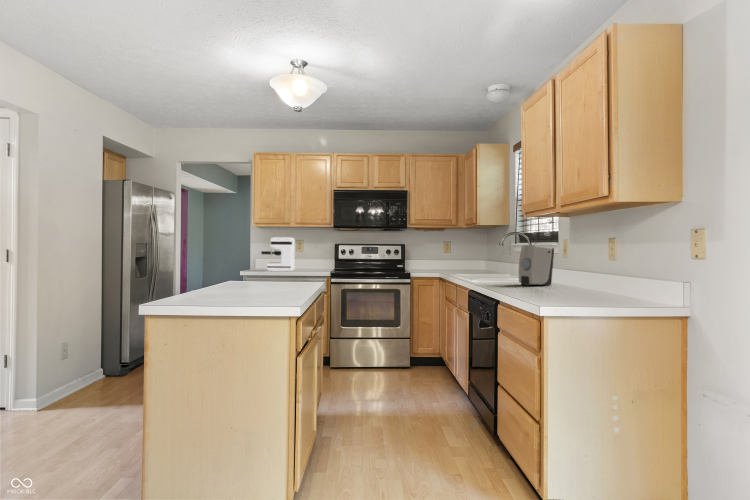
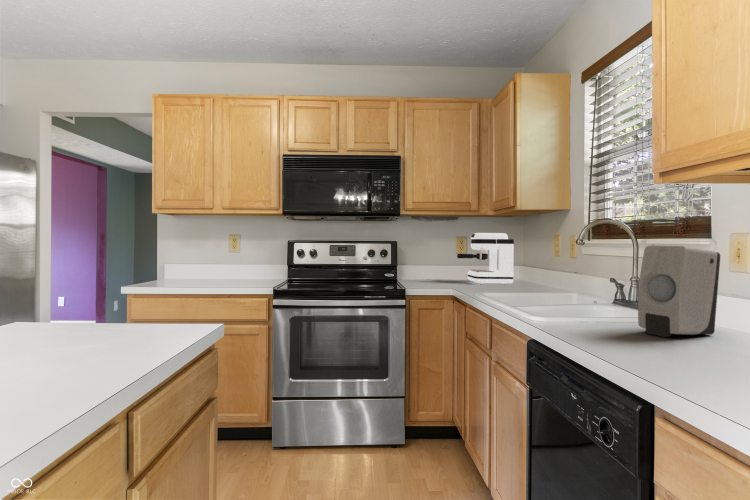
coffee maker: present [261,237,295,271] -> present [457,233,514,284]

